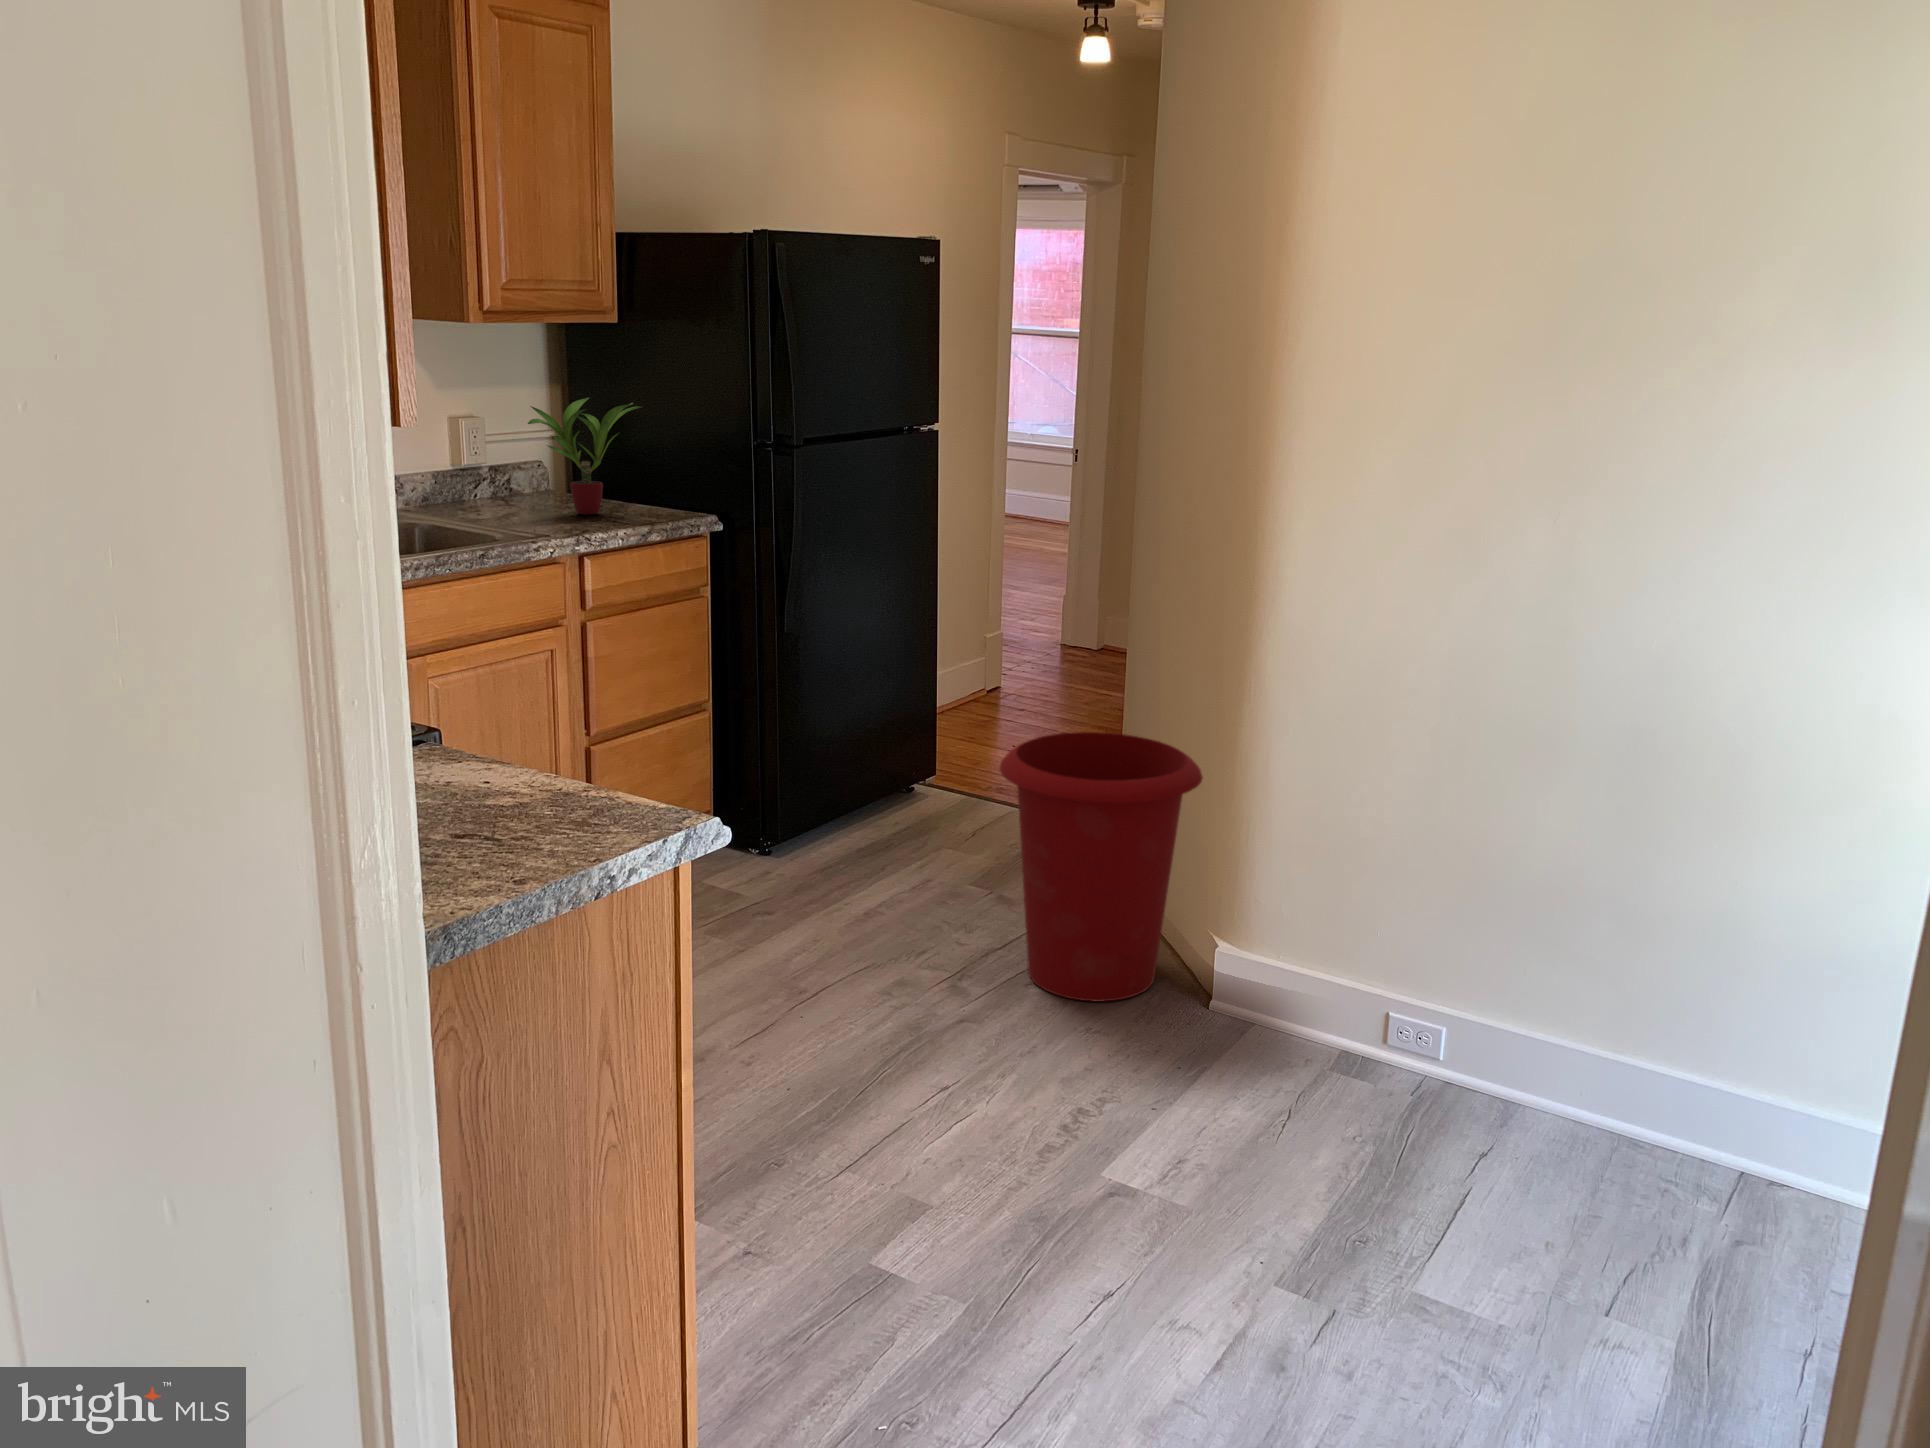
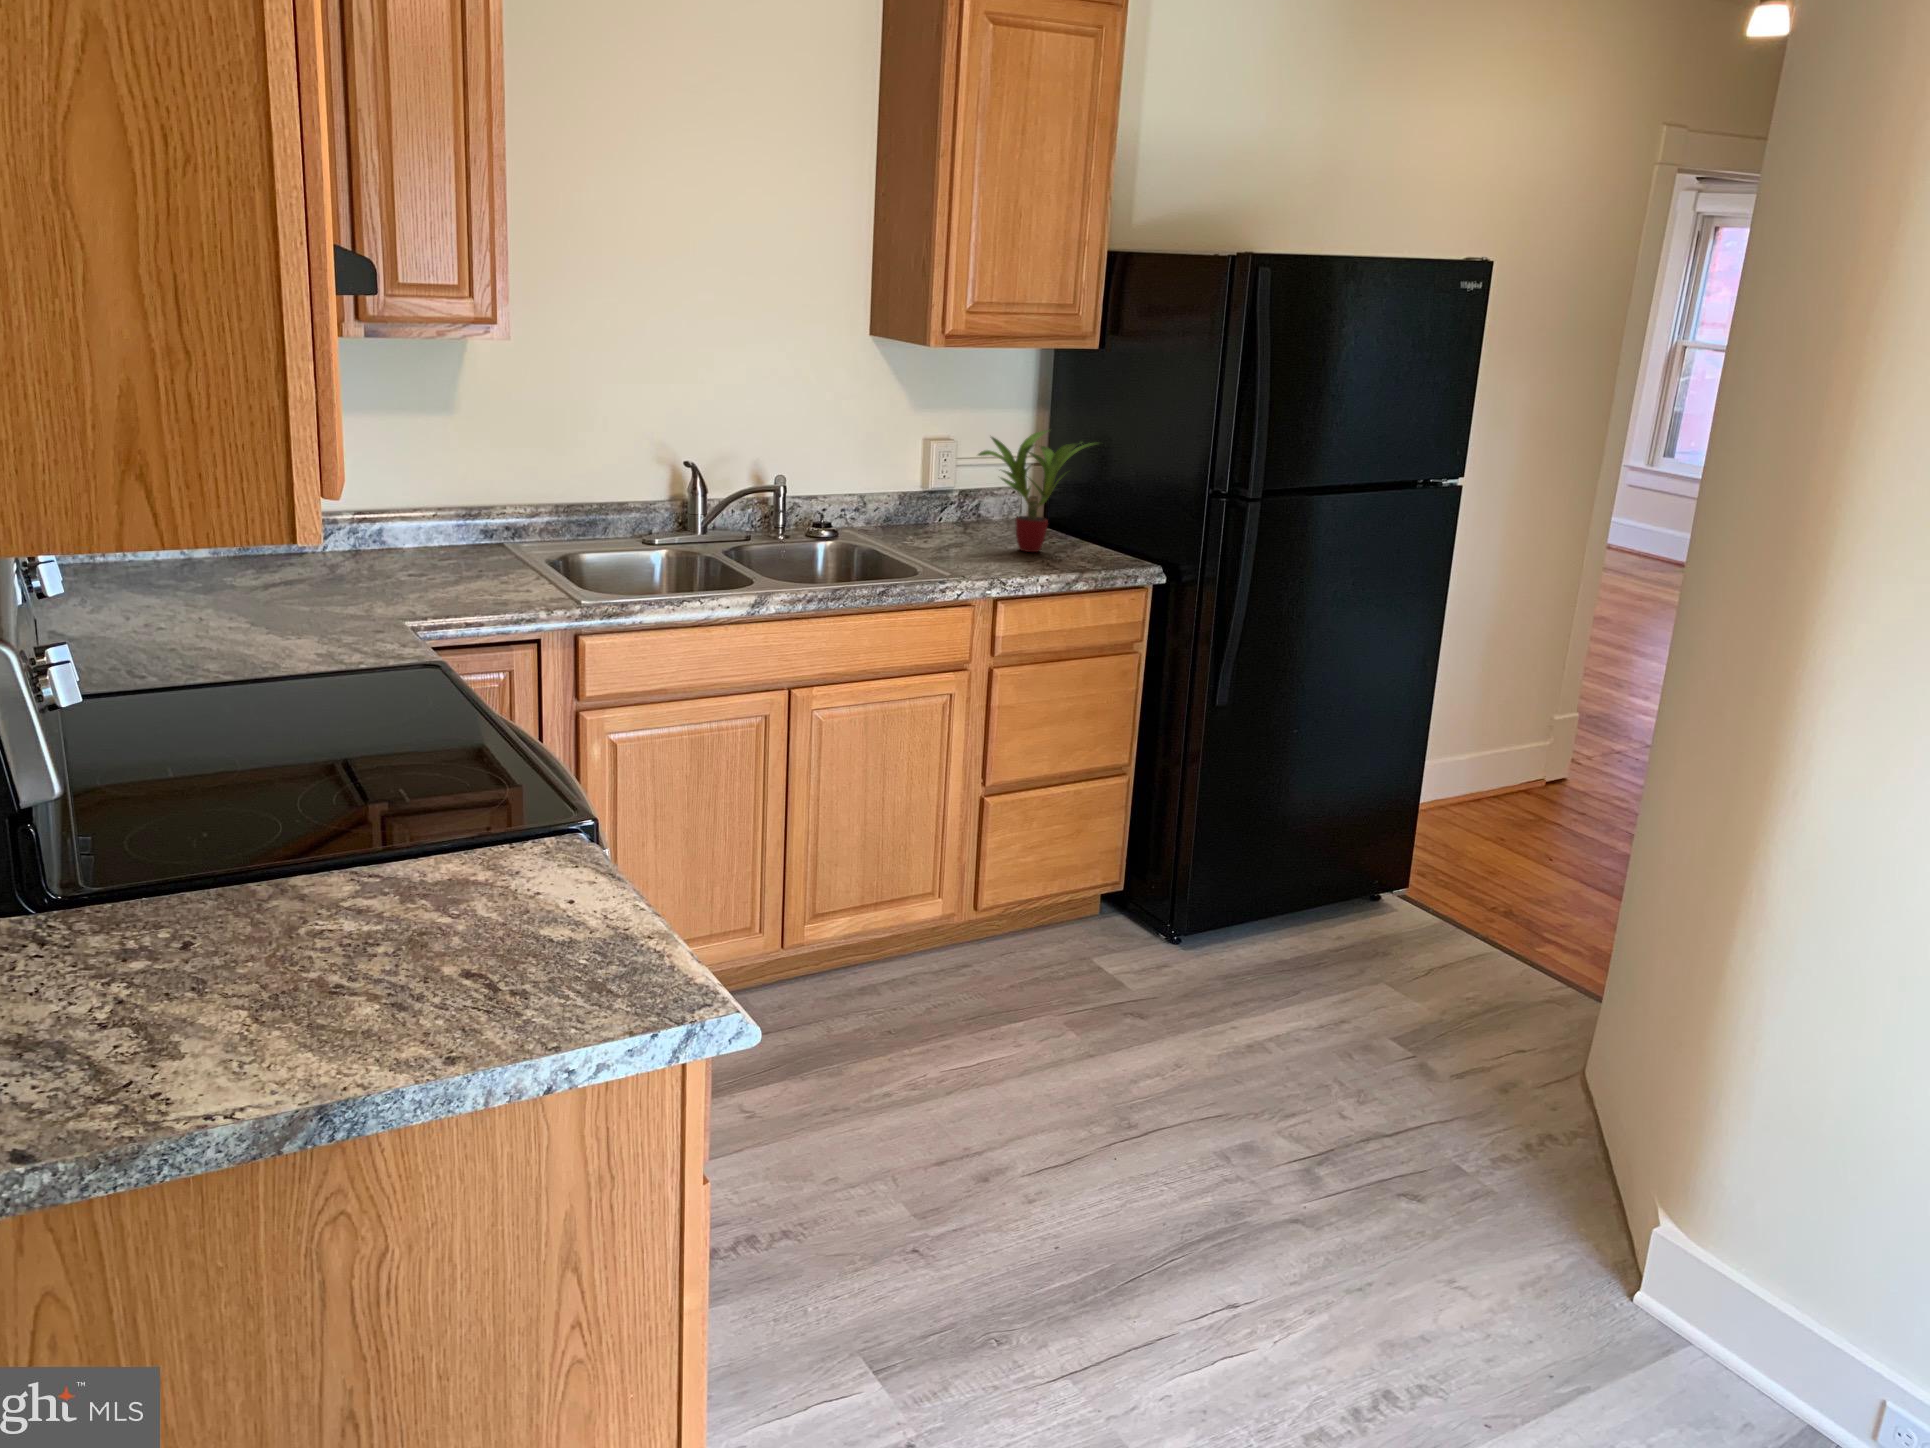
waste bin: present [1000,732,1203,1002] -> none [1380,886,1644,1227]

